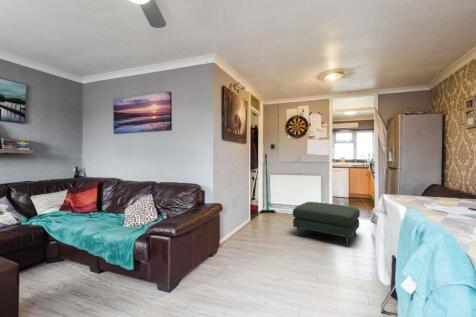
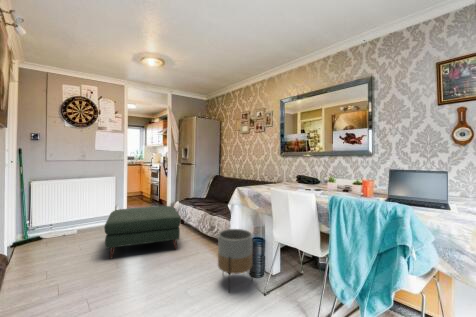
planter: none [352,235,394,300] -> present [218,229,253,280]

